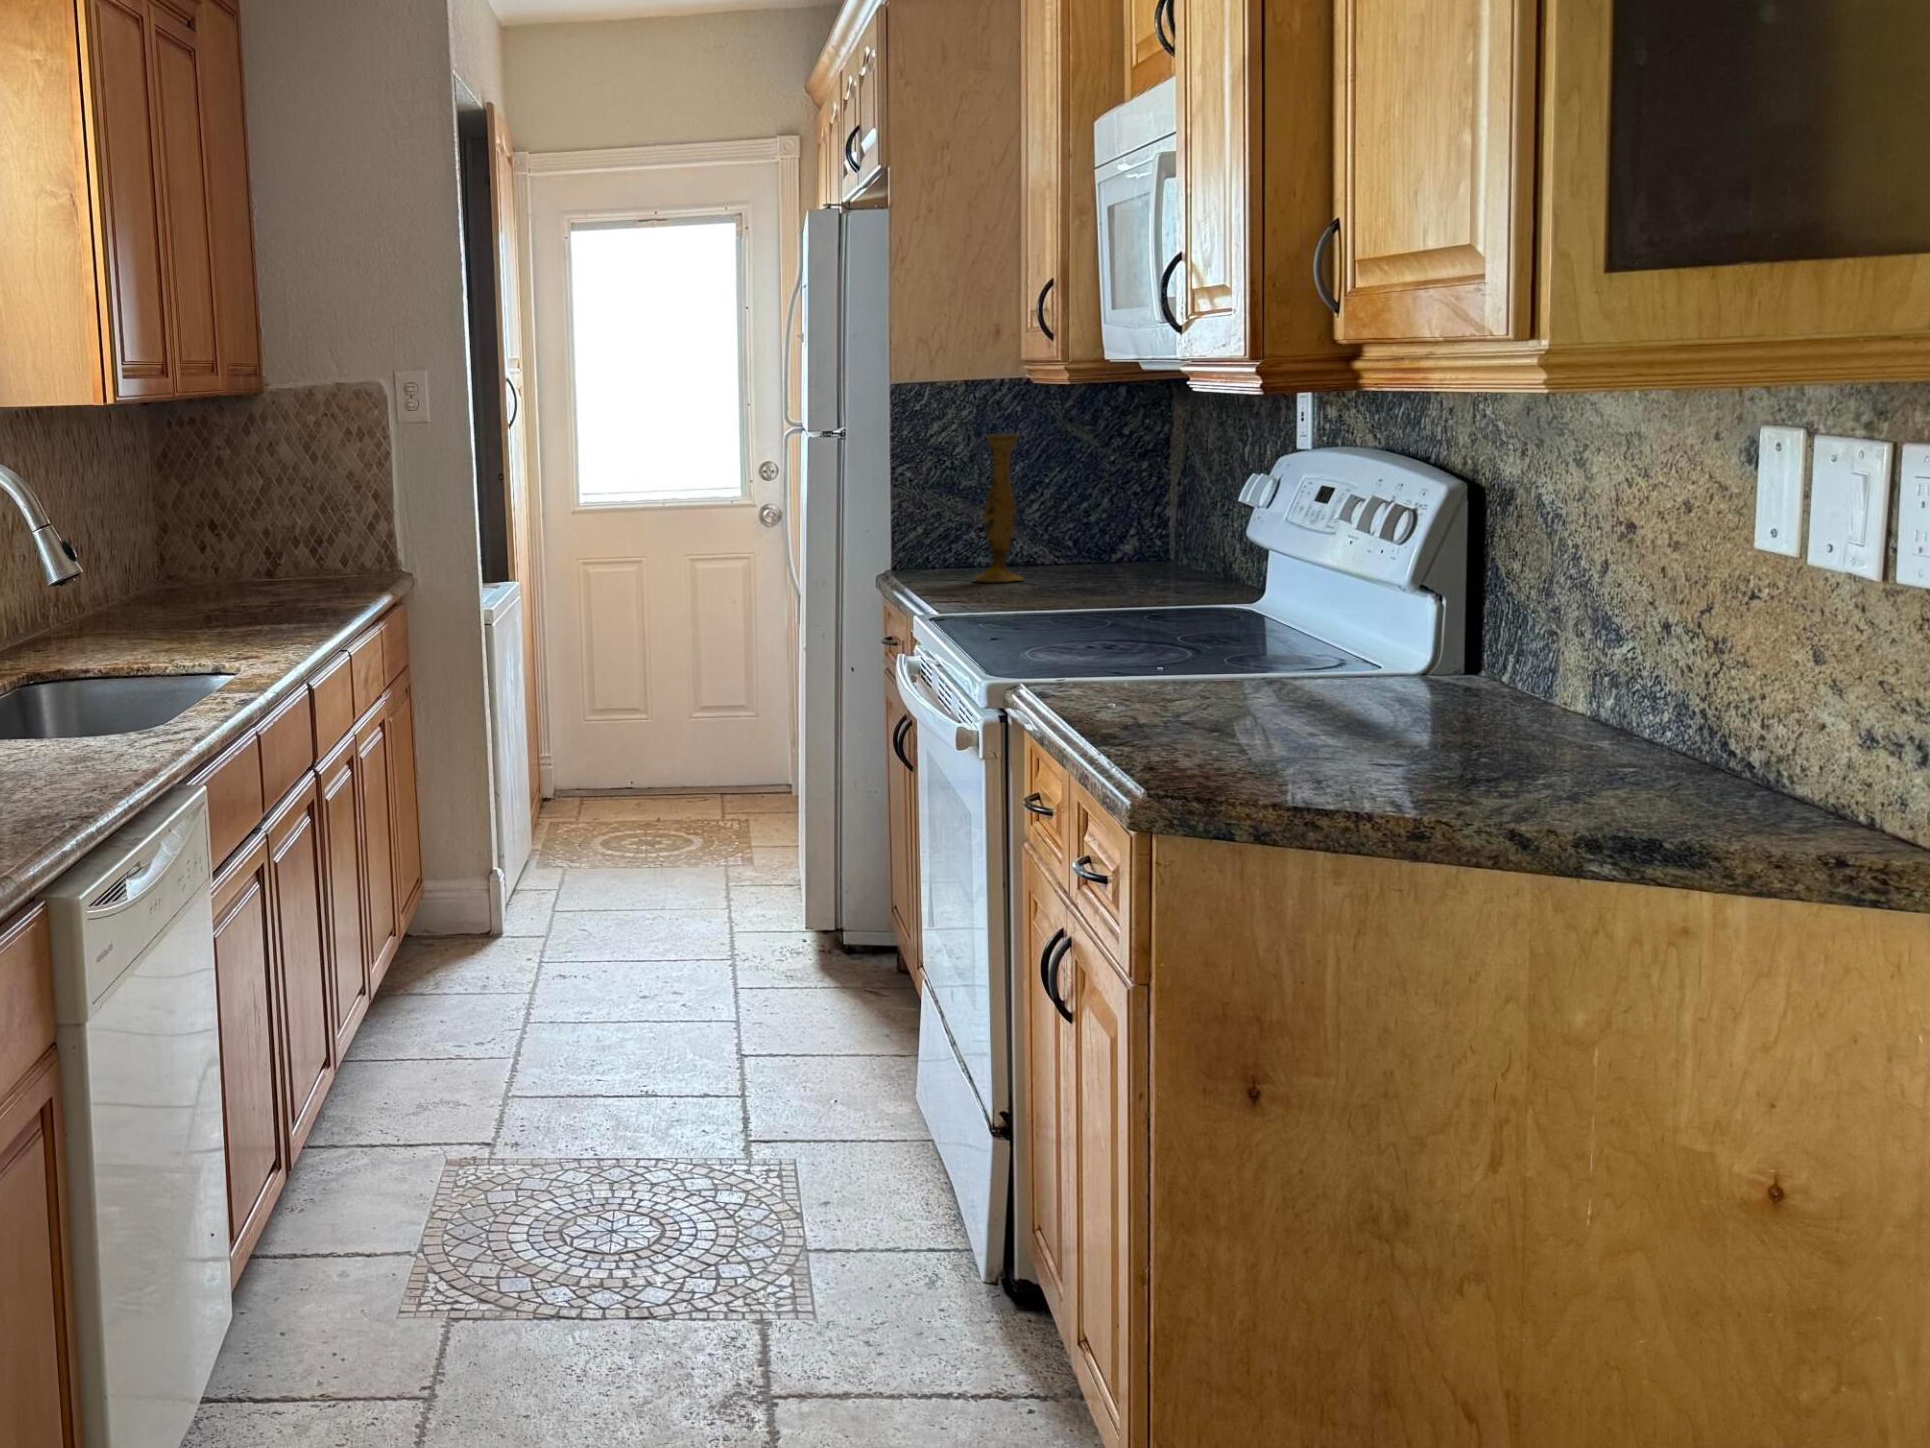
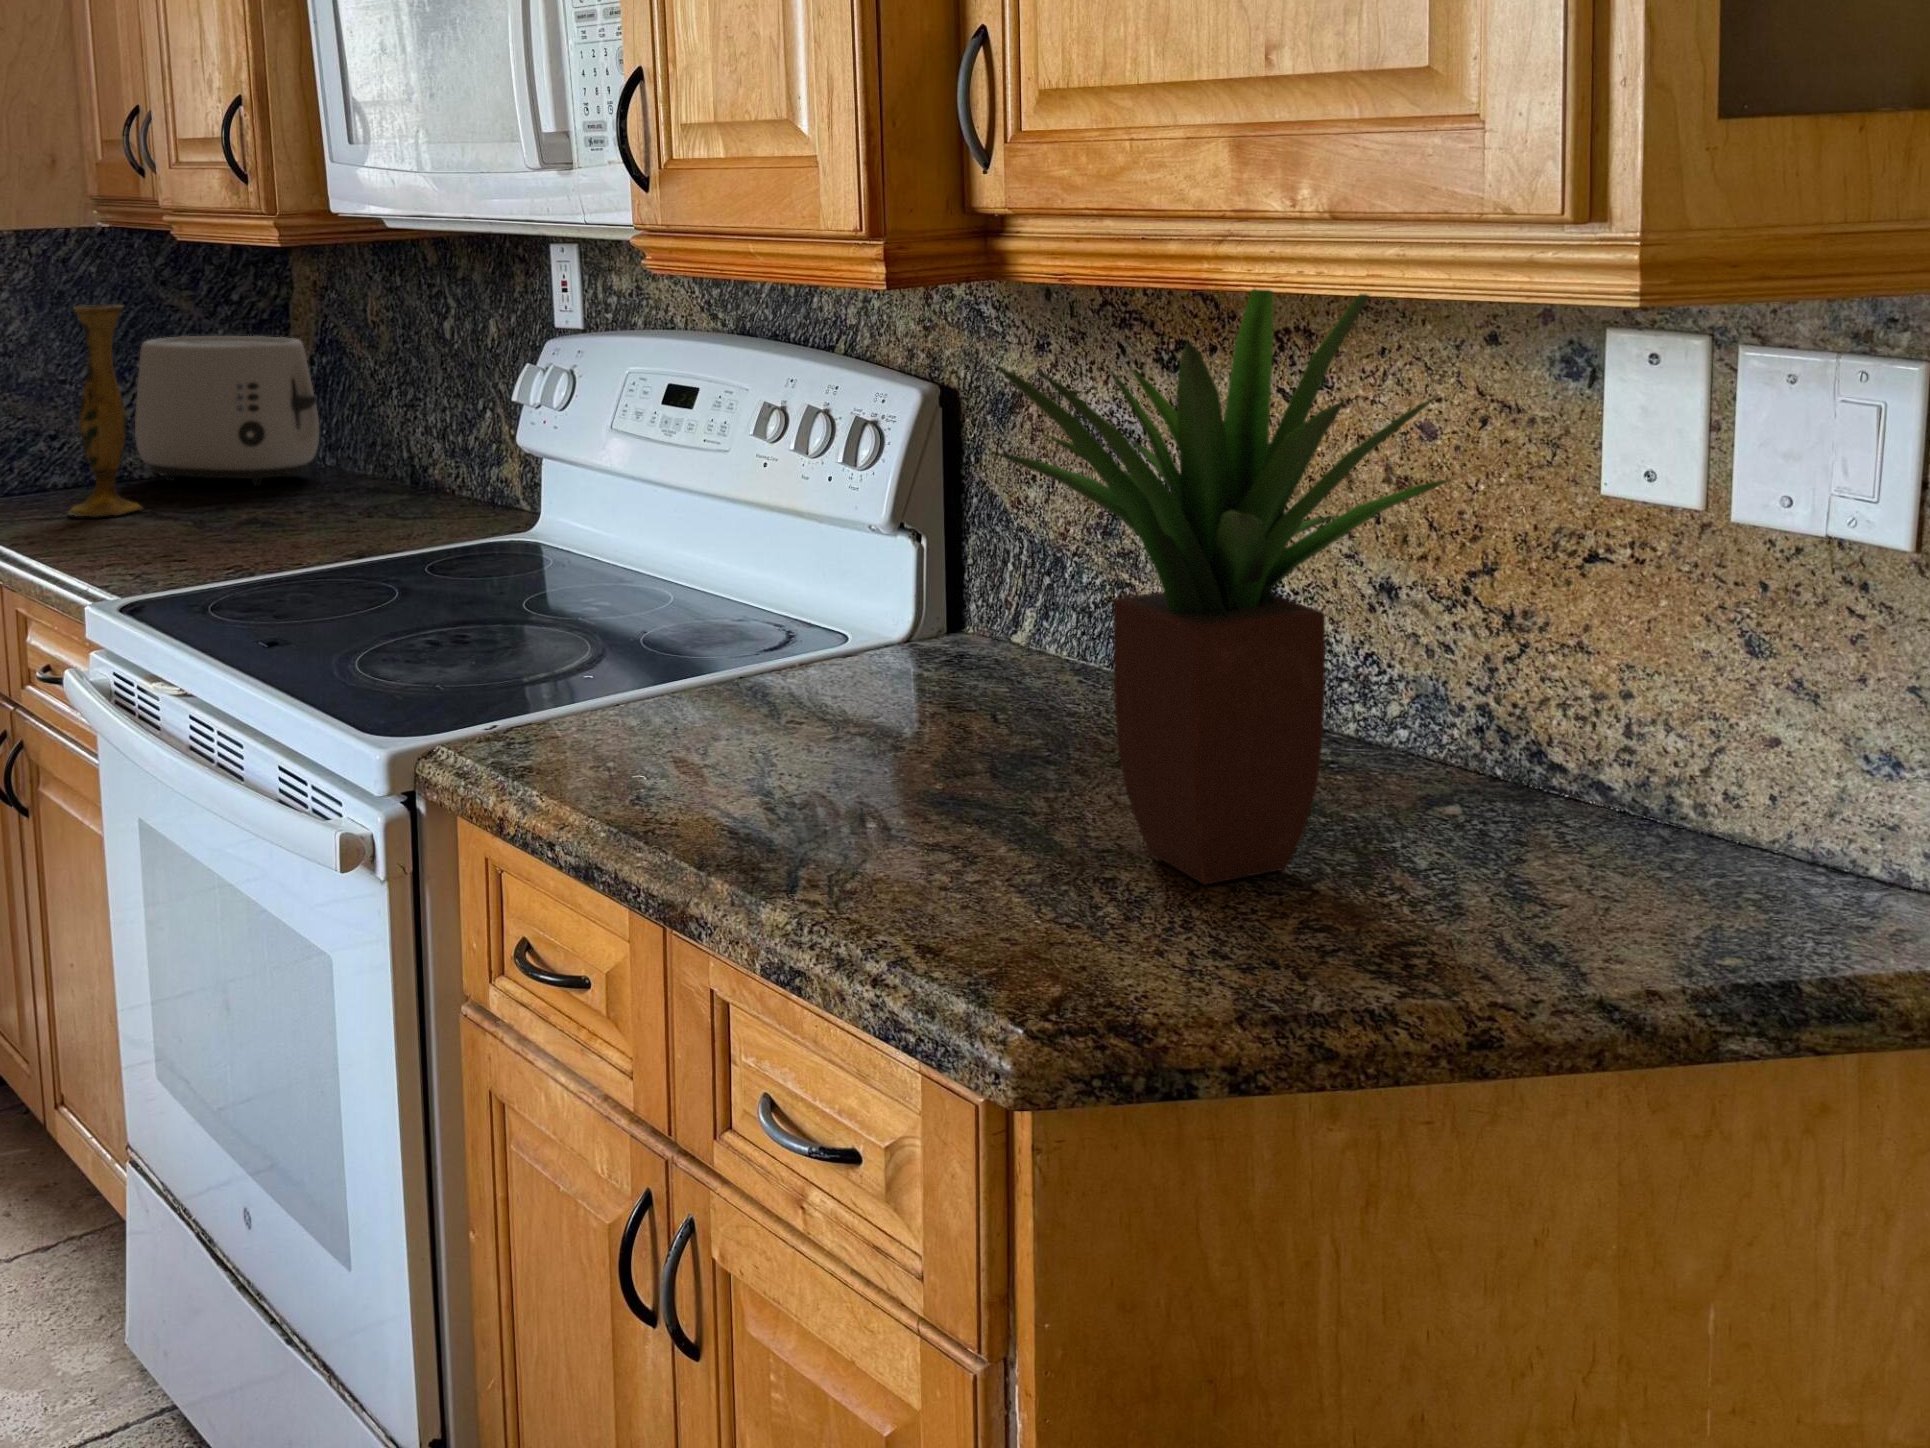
potted plant: none [1246,366,1619,774] -> present [992,289,1453,885]
toaster: none [1041,463,1171,574] -> present [135,336,319,486]

